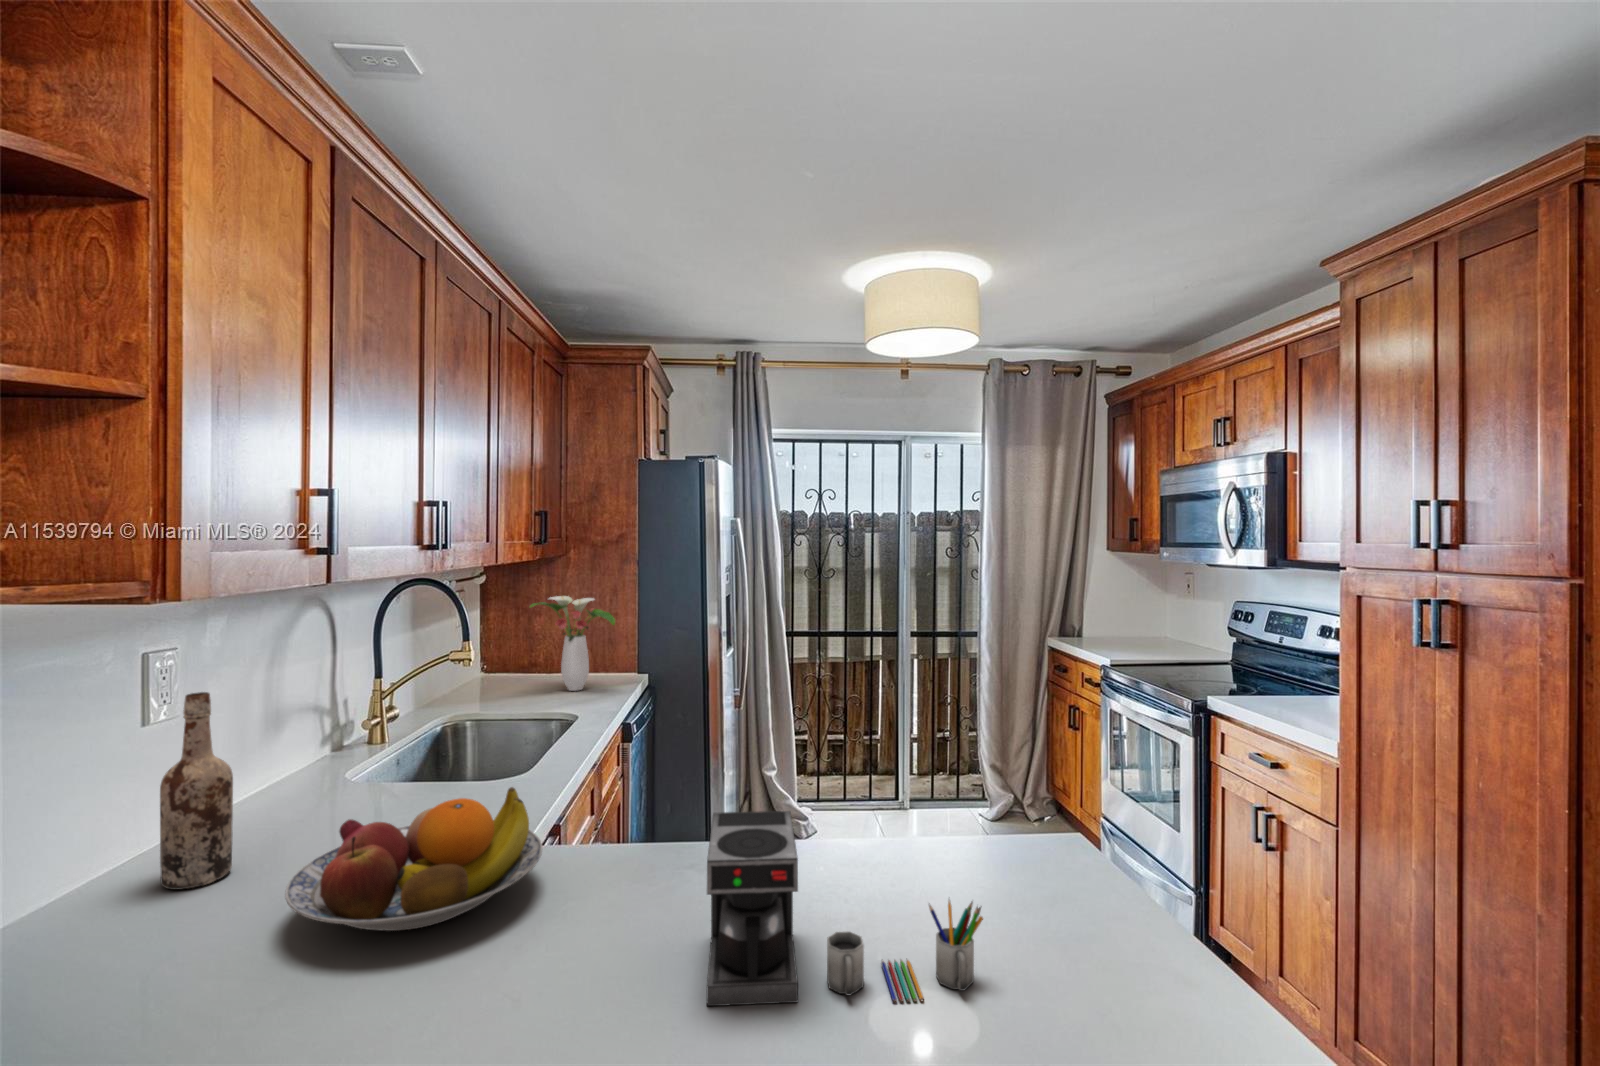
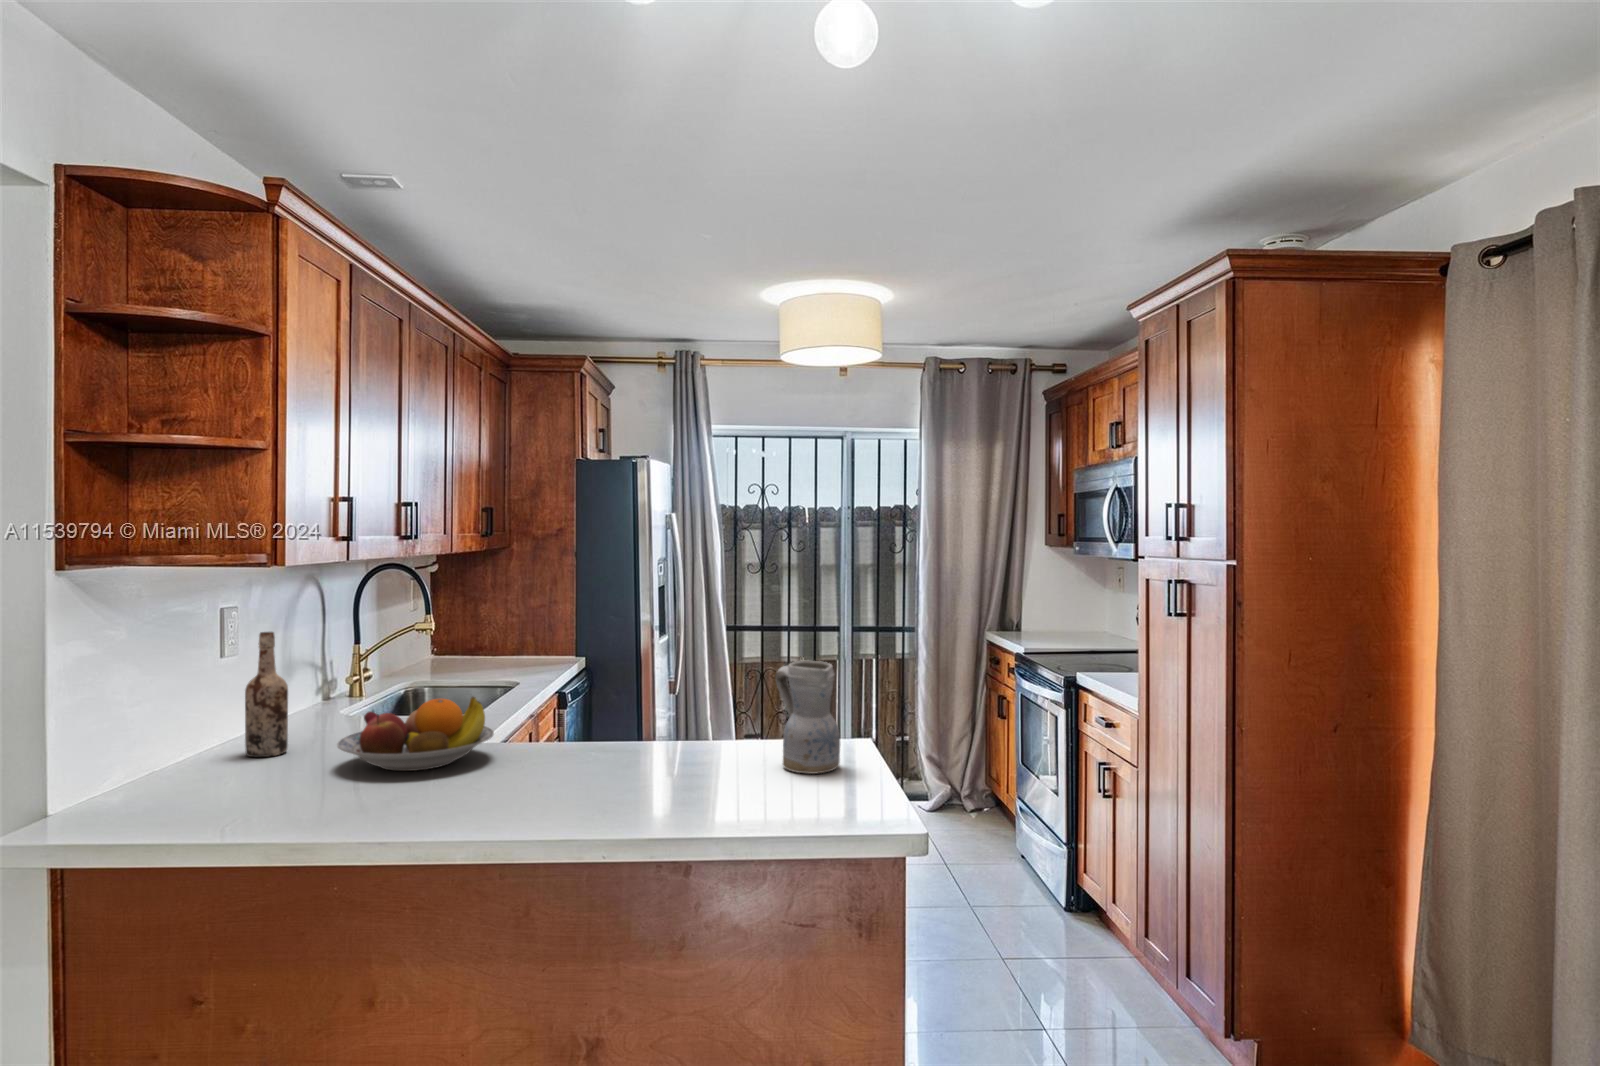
flower arrangement: present [530,596,615,691] -> none [479,583,555,669]
ceramic pitcher: none [979,740,1093,933] -> present [775,660,840,774]
coffee maker: present [707,811,983,1006] -> none [588,698,751,793]

